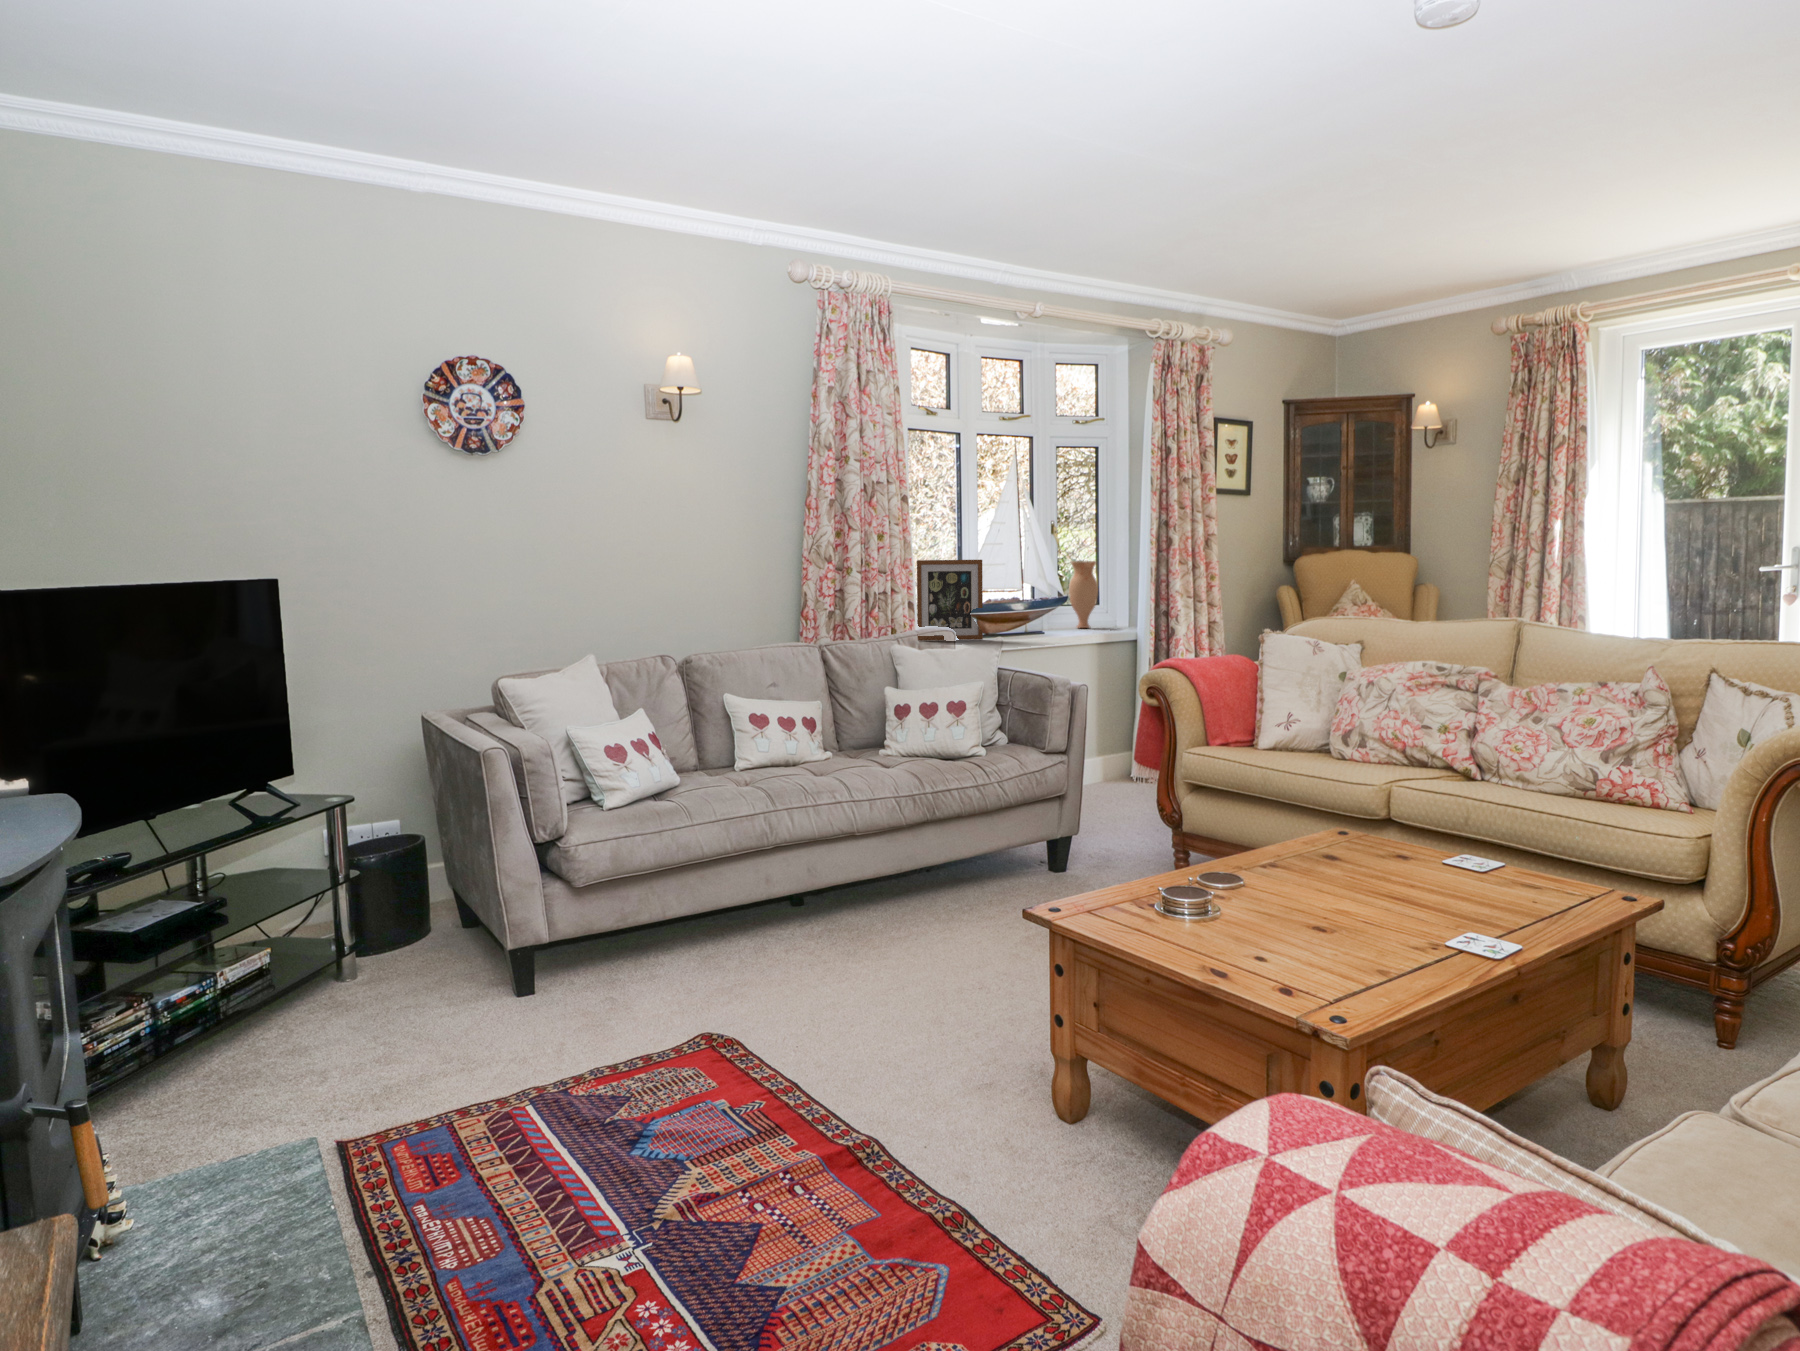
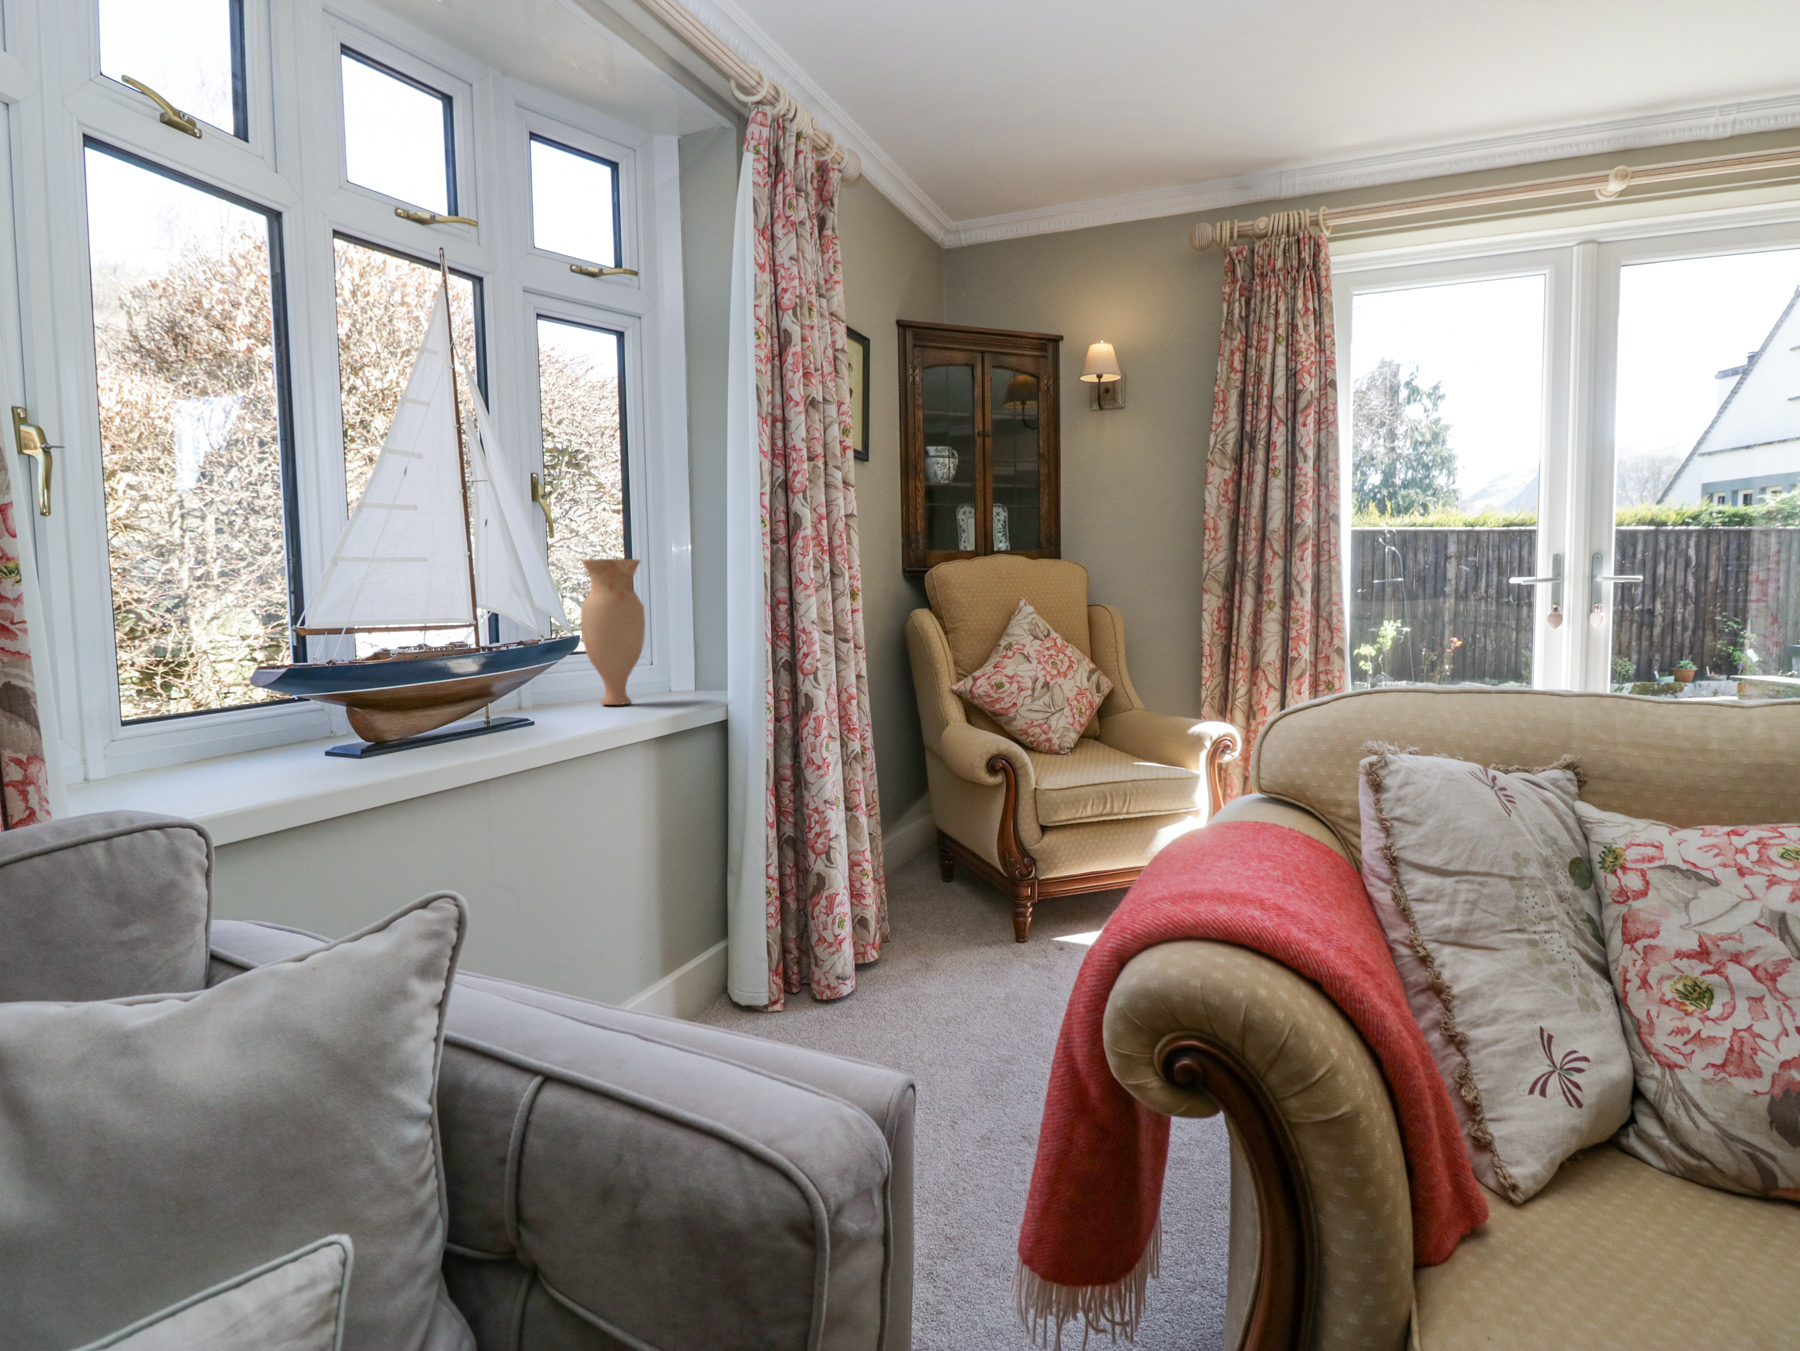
picture frame: present [917,560,983,640] -> none [96,525,366,795]

